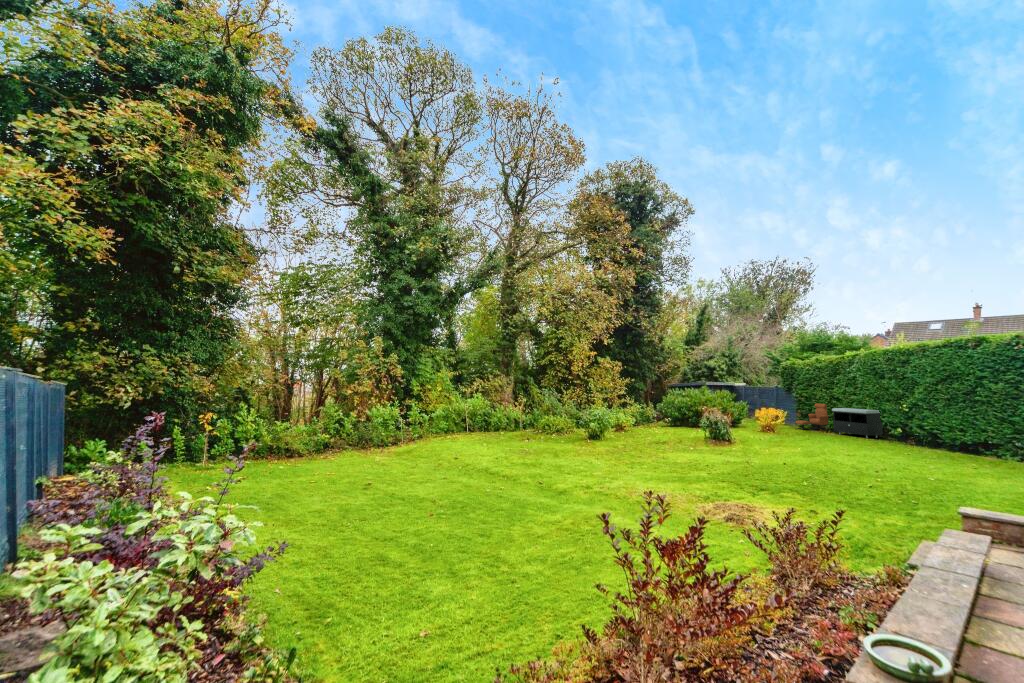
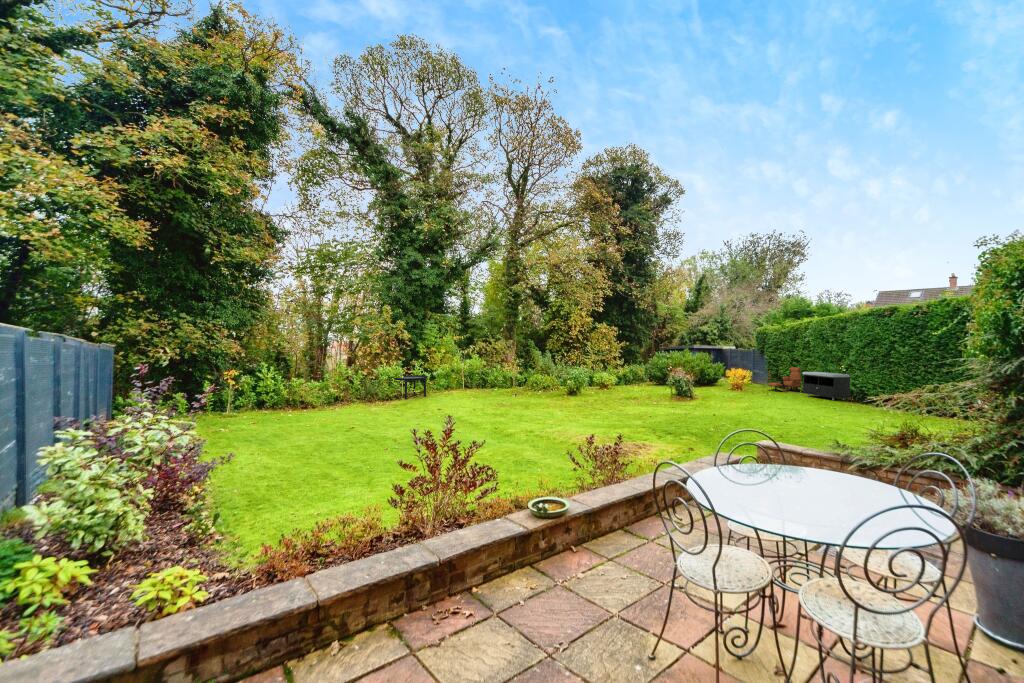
round table: none [388,419,430,448] -> present [394,375,428,399]

